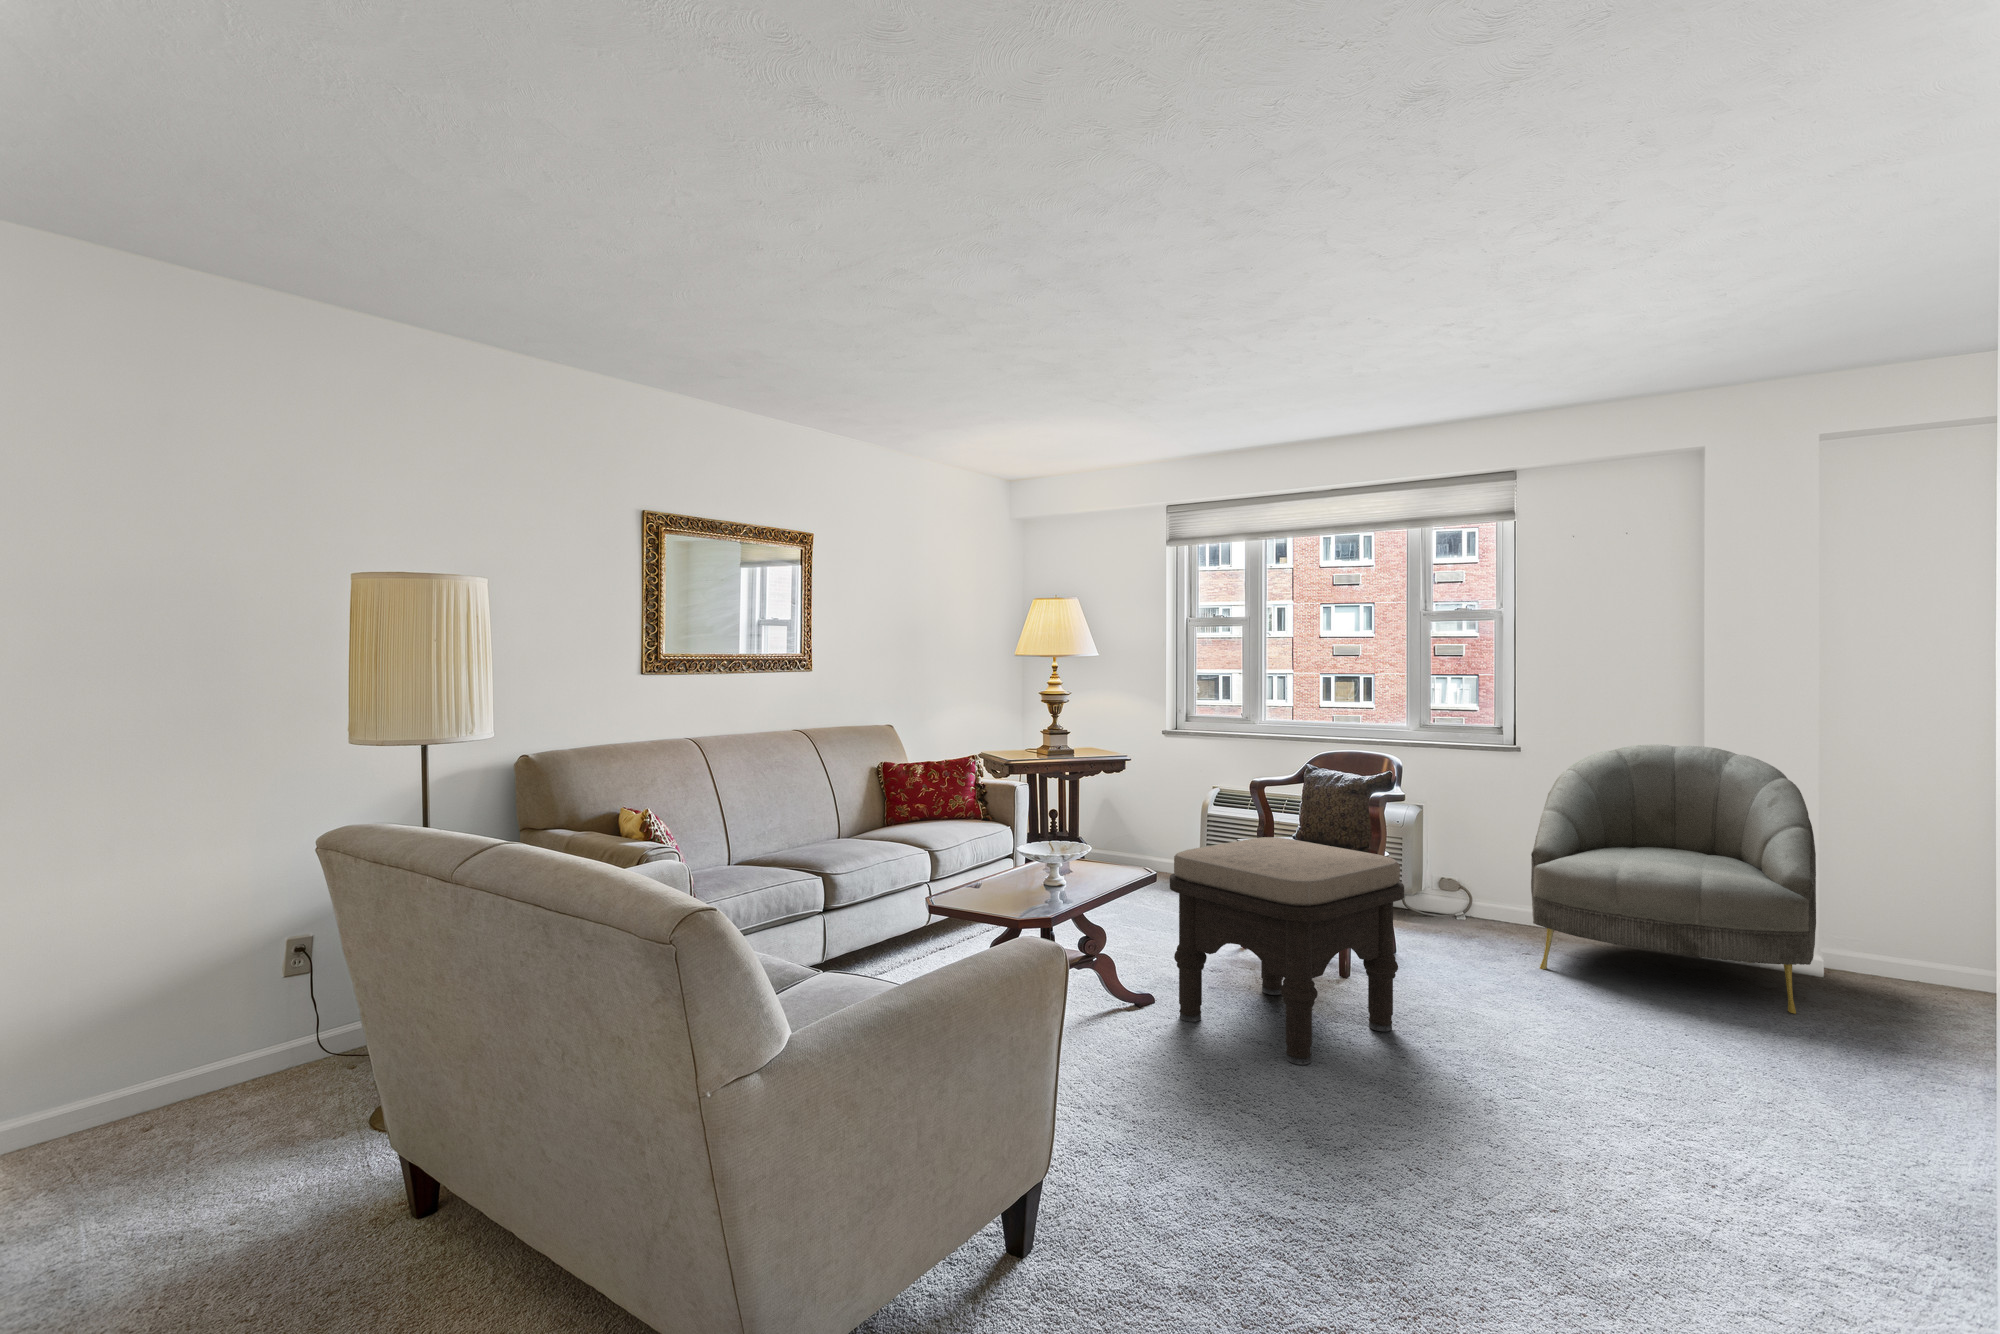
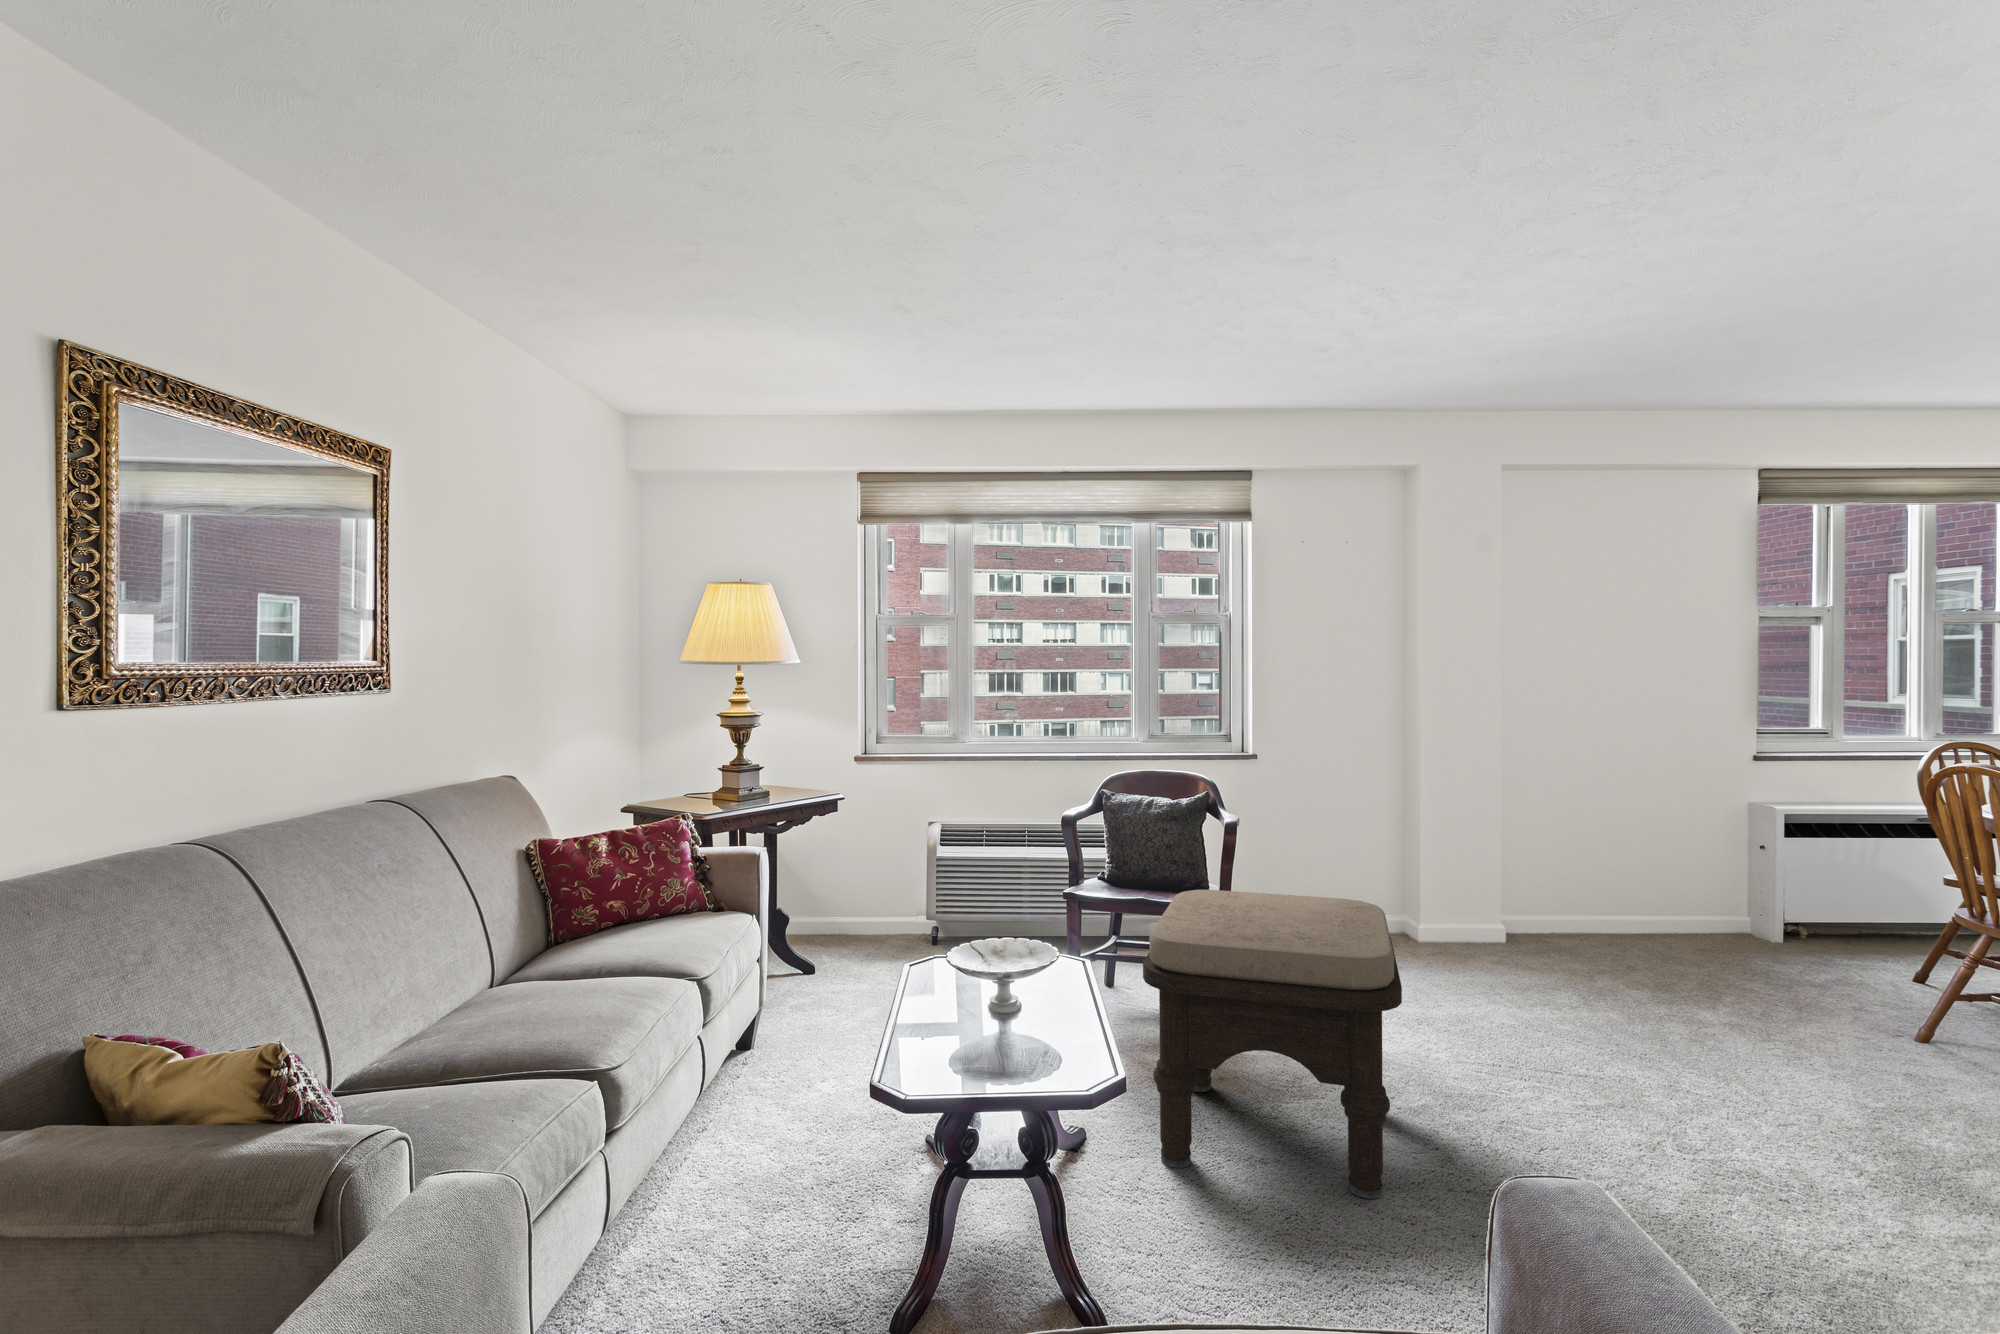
armchair: present [1531,745,1816,1014] -> none [1317,744,1574,990]

